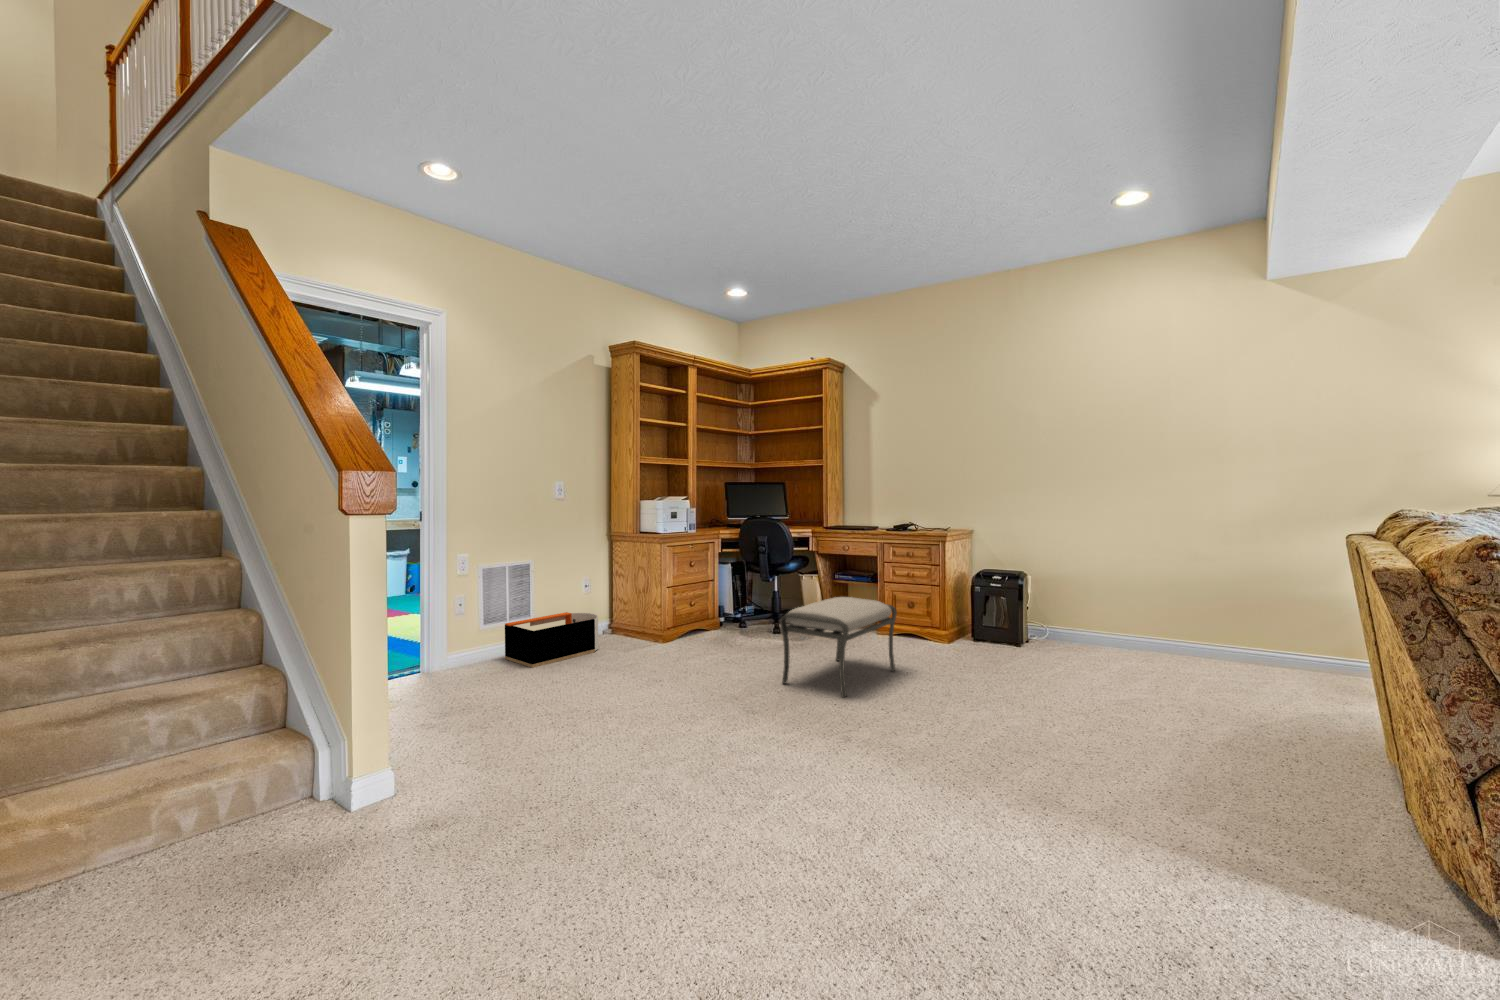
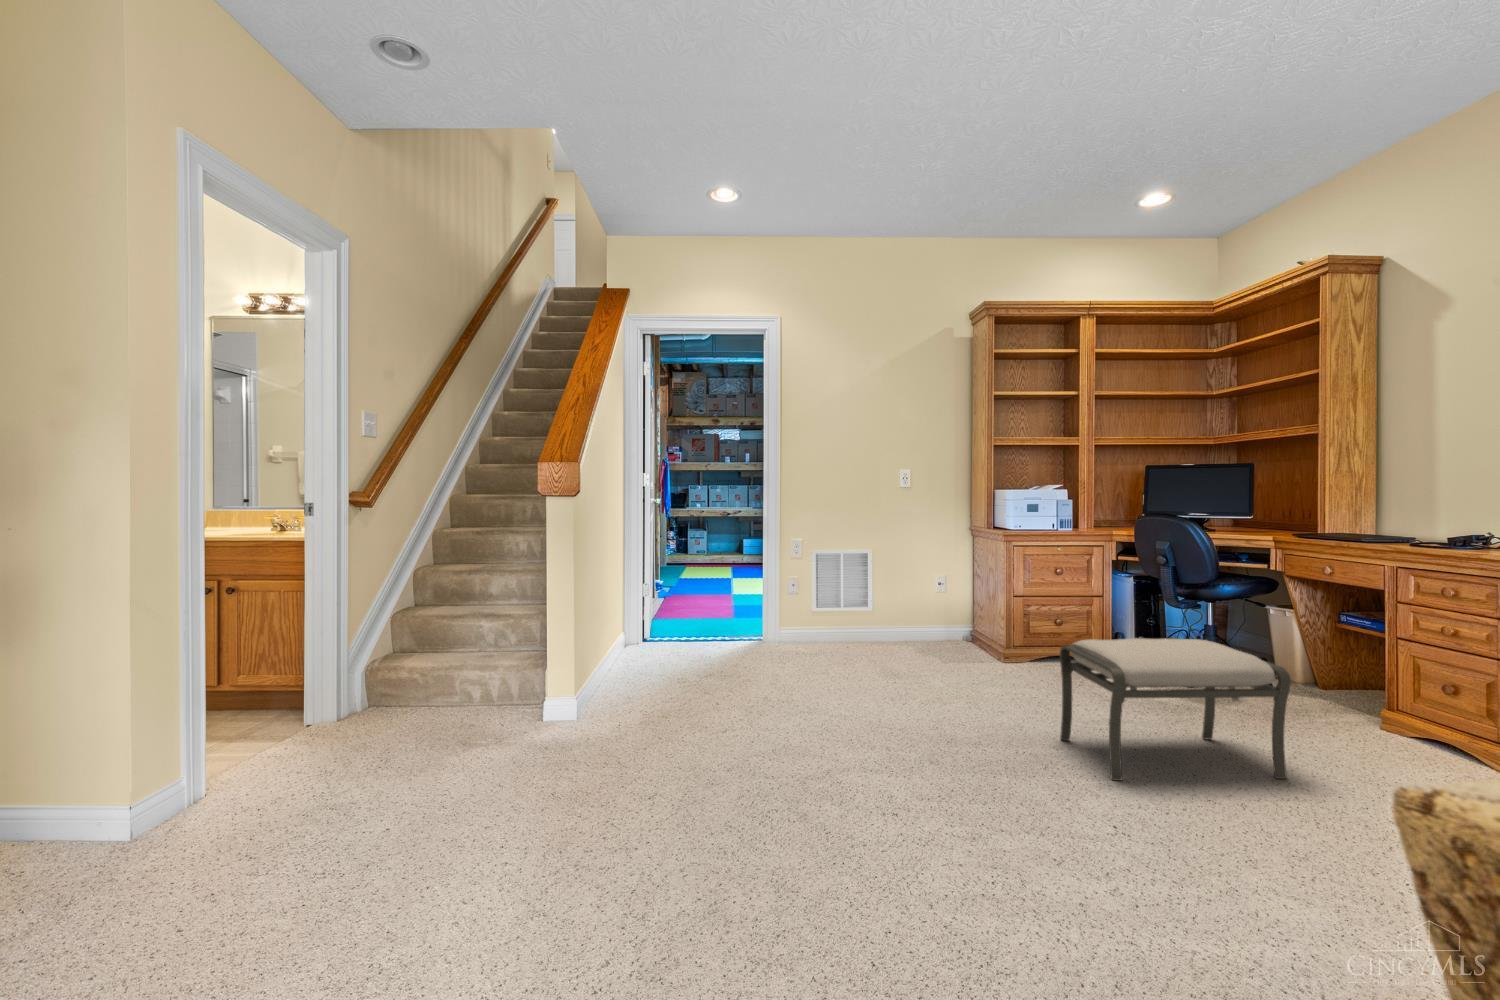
storage bin: present [505,612,598,668] -> none [841,608,935,655]

